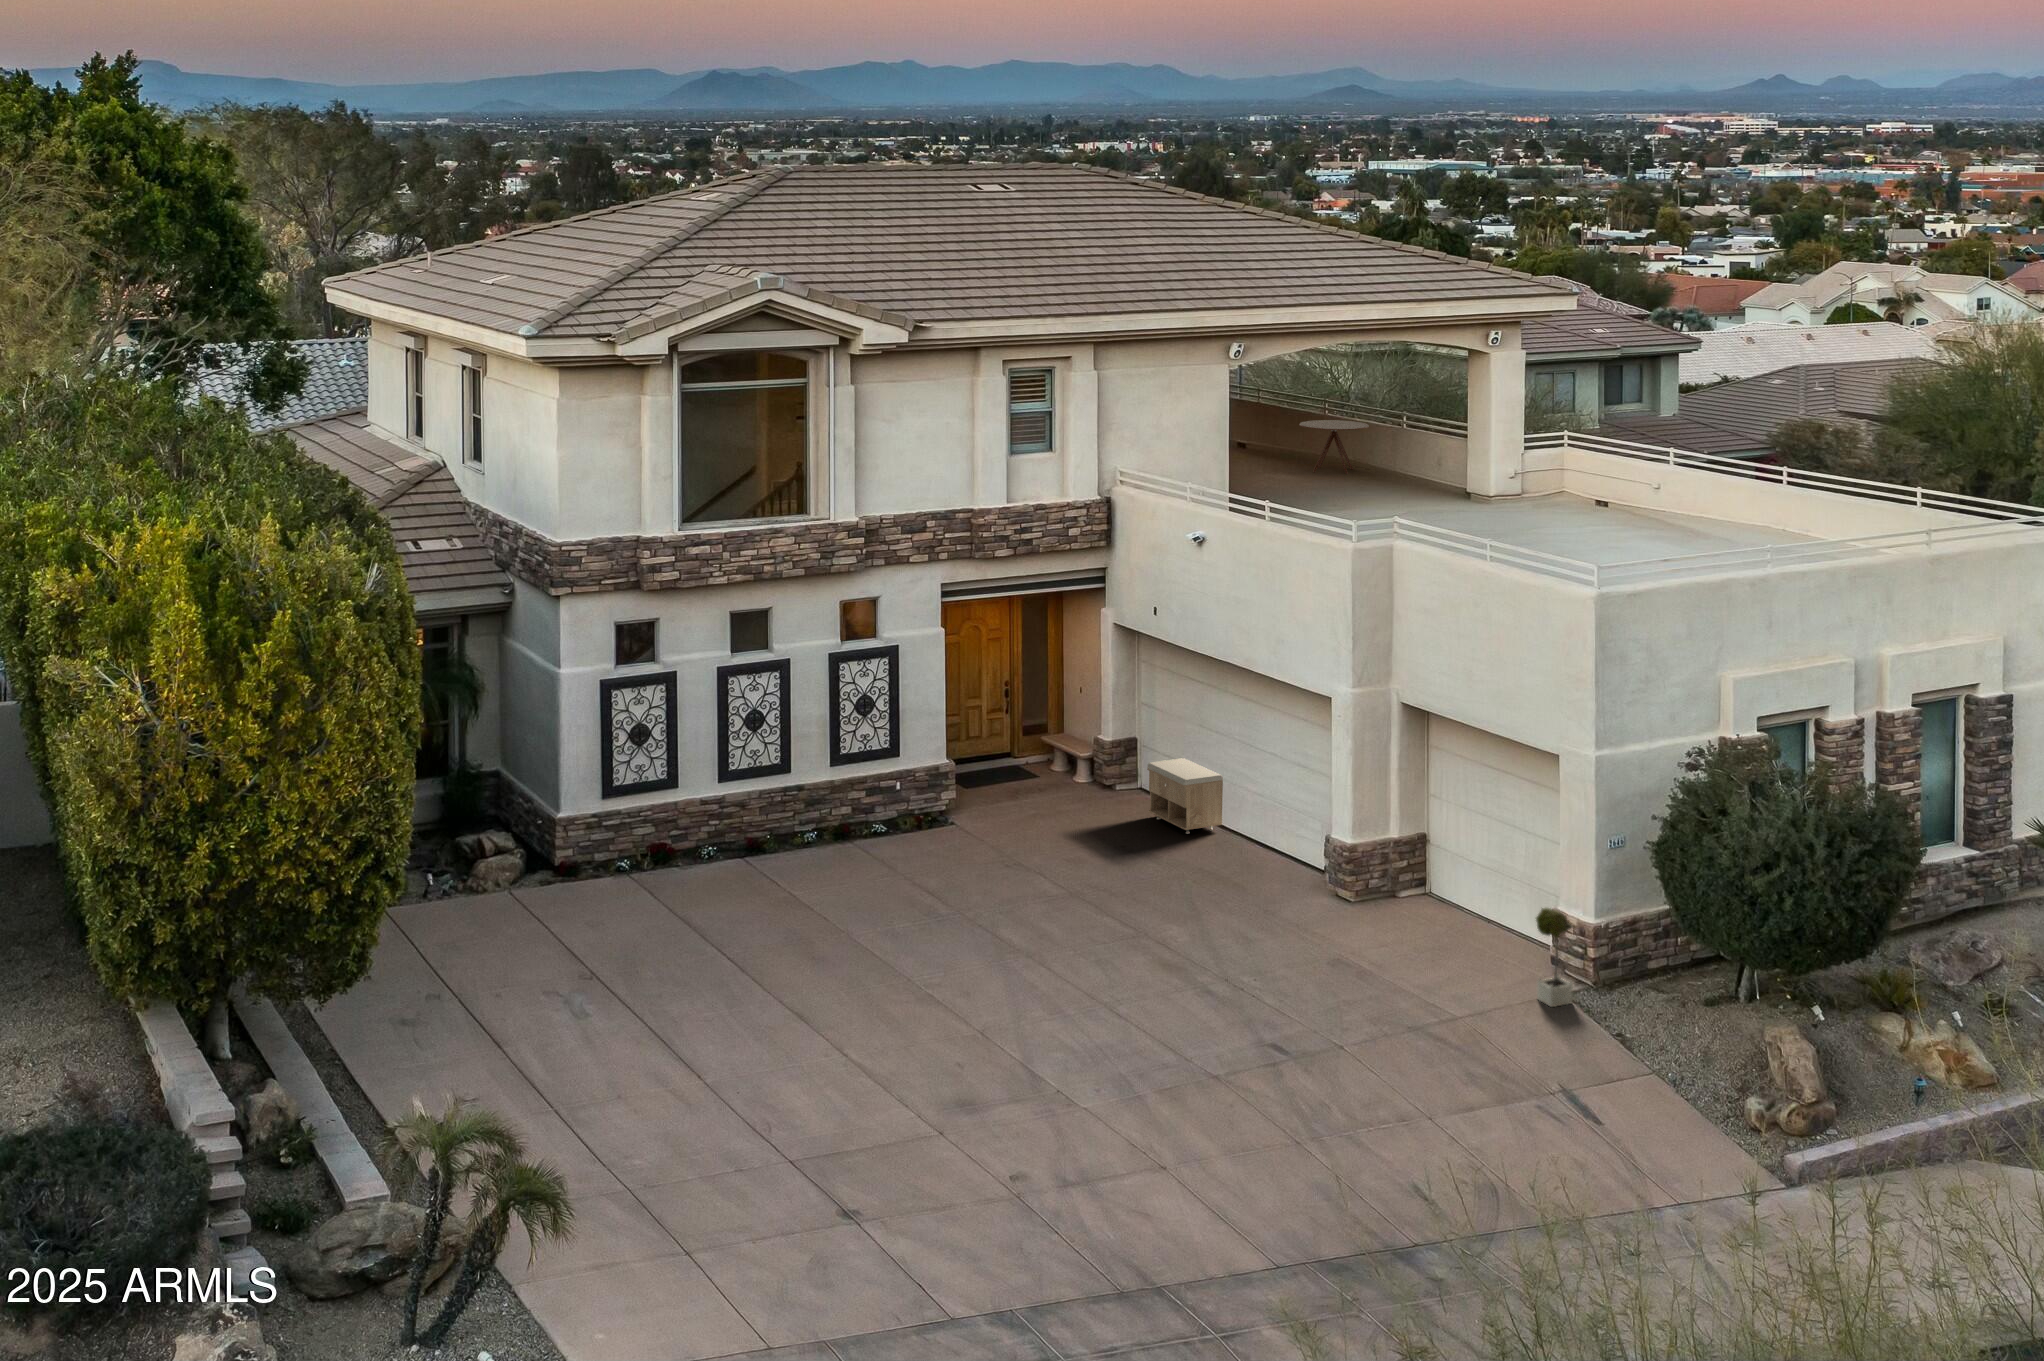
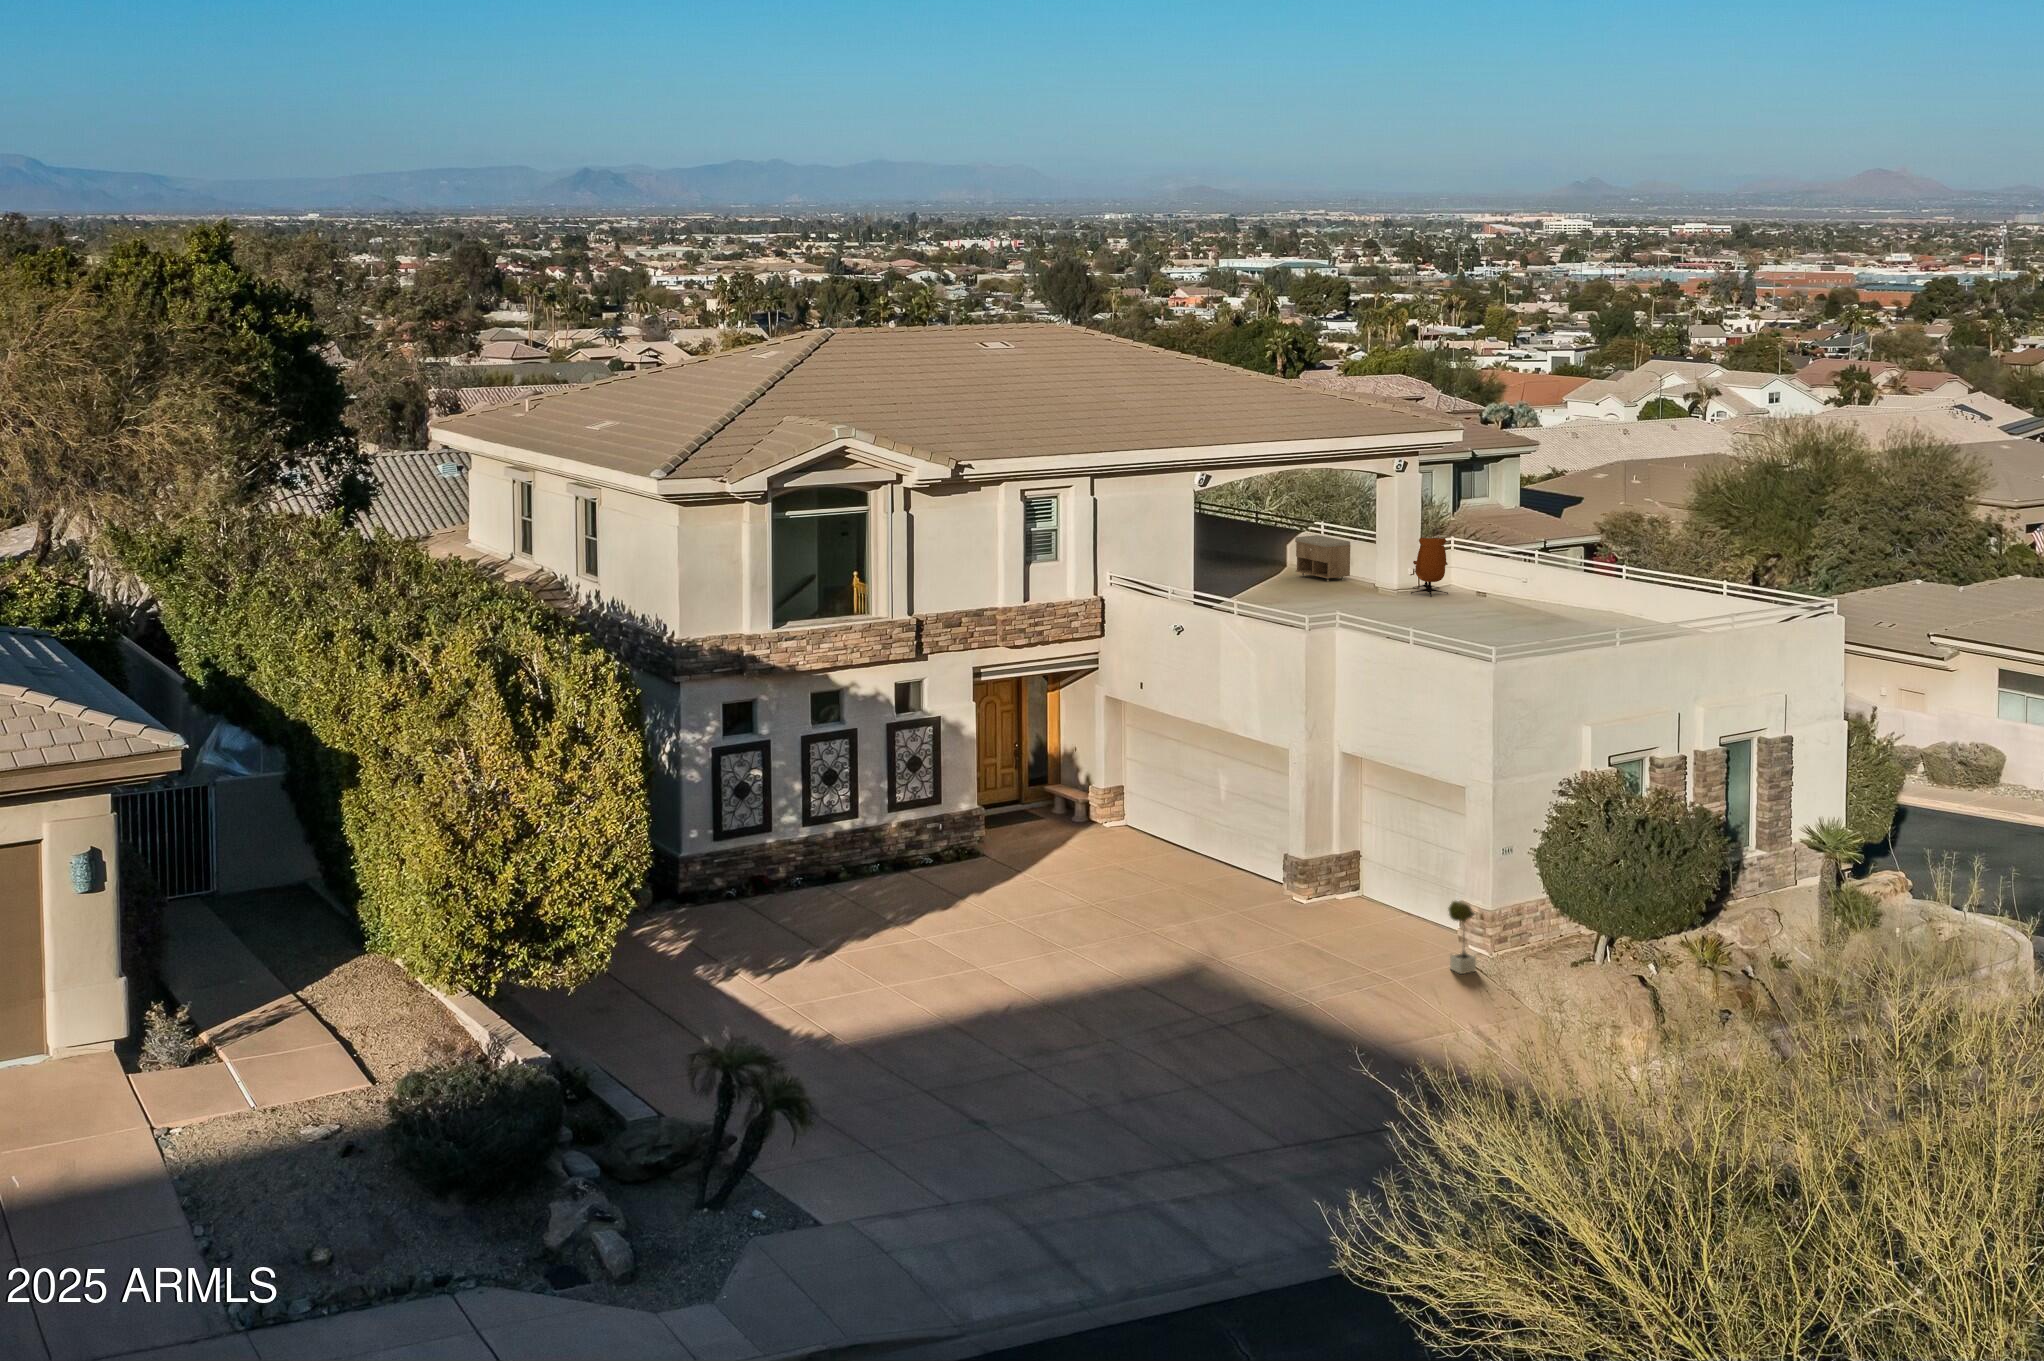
round table: present [1299,420,1369,474] -> none [1234,528,1290,572]
lounge chair: none [1515,431,1562,507] -> present [1411,538,1448,597]
storage bench: present [1147,758,1223,834] -> present [1295,535,1350,581]

